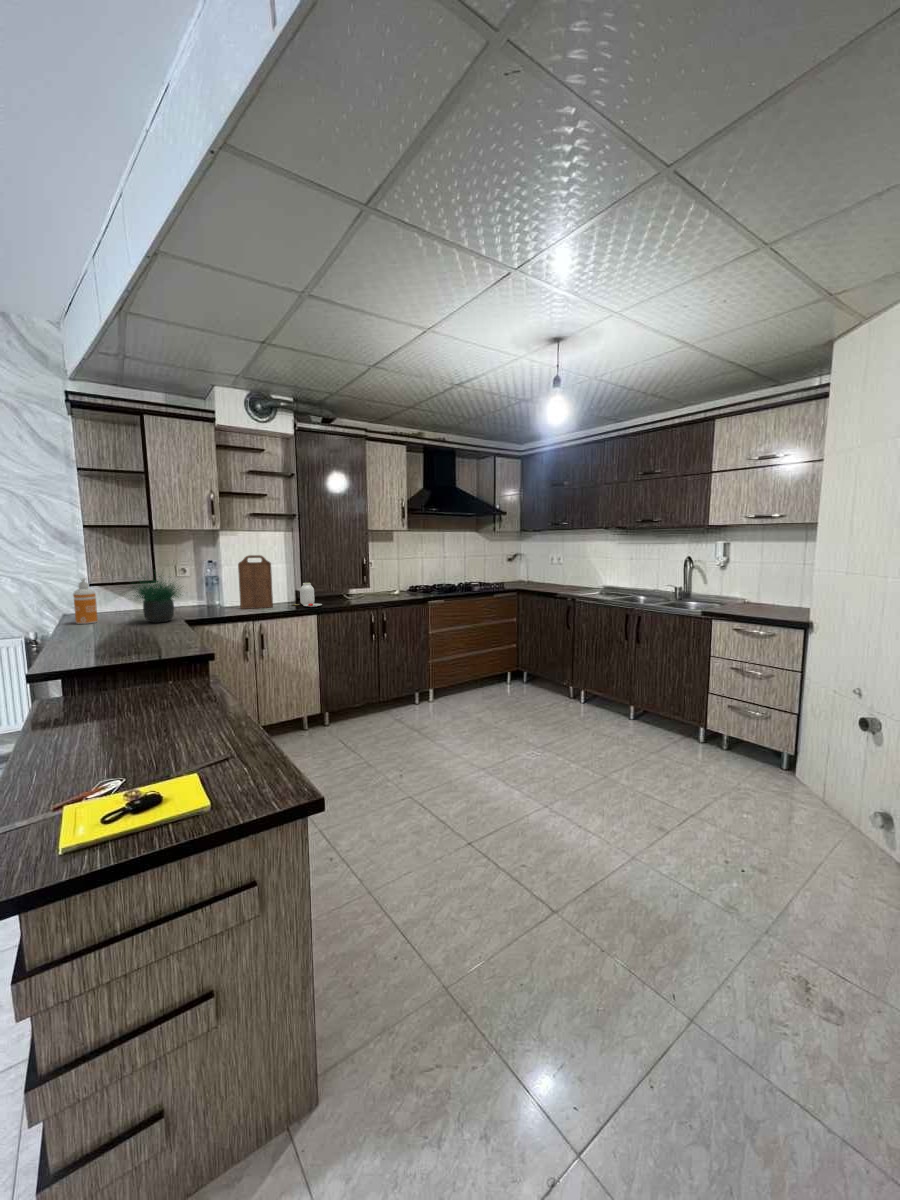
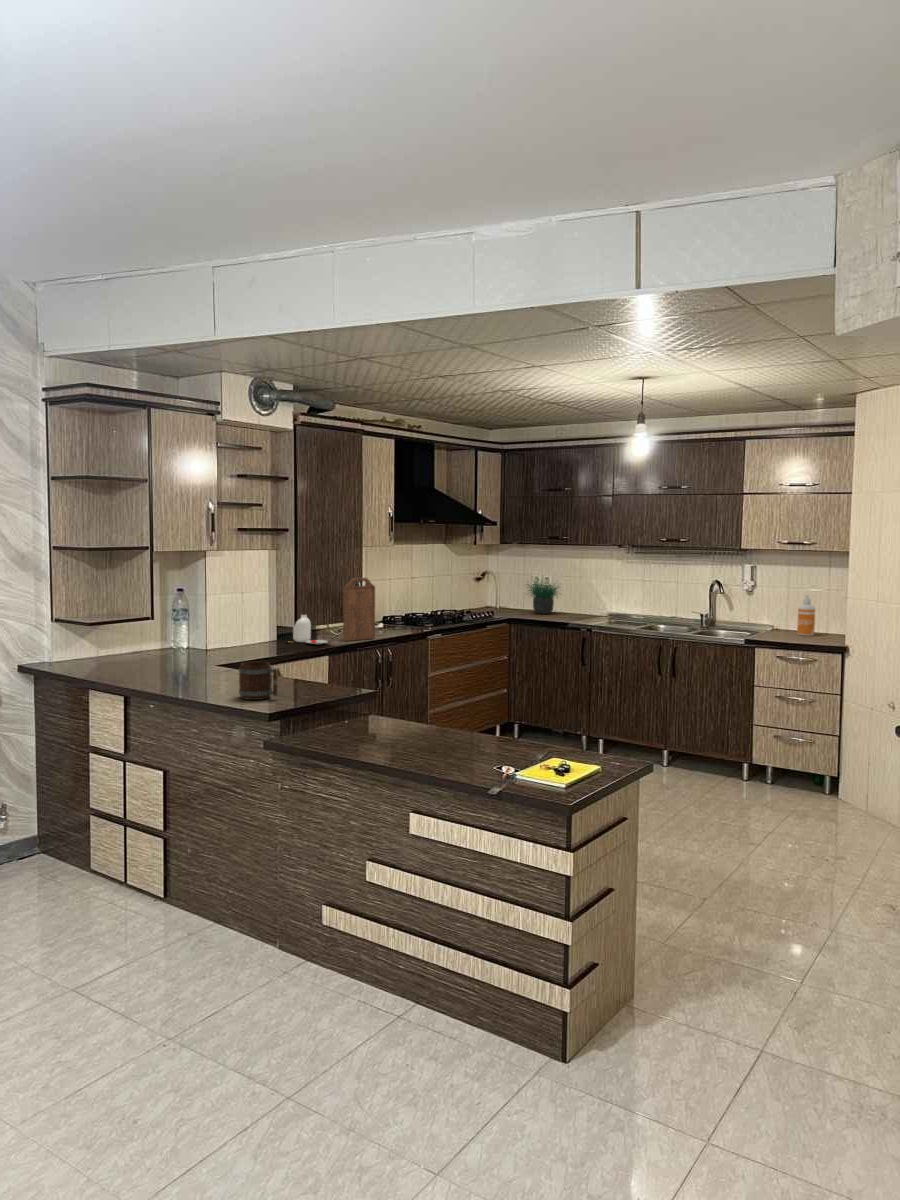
cutting board: present [238,555,273,609] -> present [343,578,375,641]
potted plant: present [133,576,181,623] -> present [527,580,560,614]
soap dispenser: present [73,578,98,624] -> present [797,595,815,636]
mug: none [94,623,132,660] -> present [239,661,277,700]

